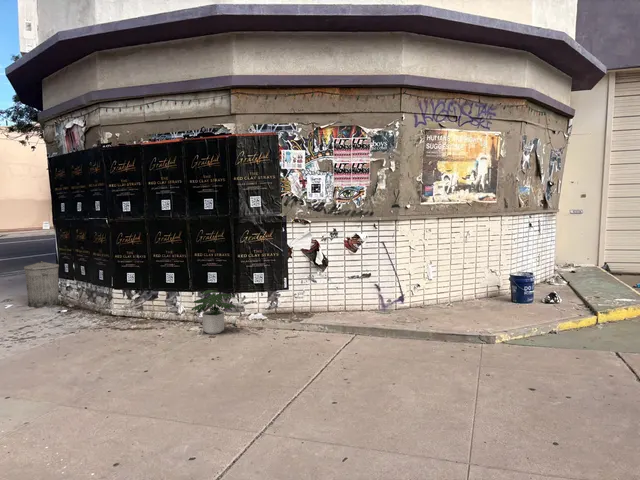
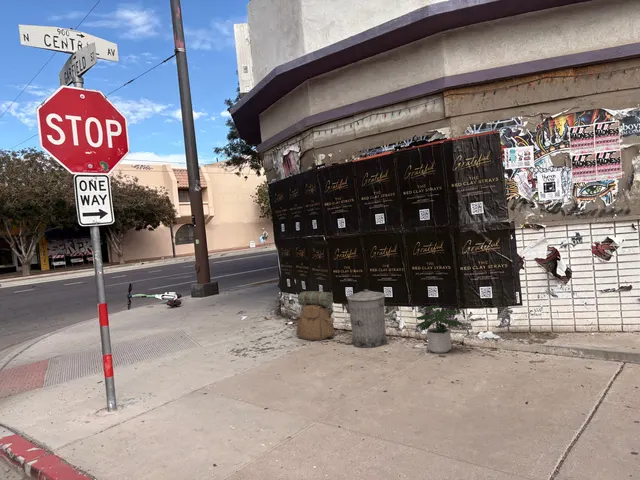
trash can: present [24,261,59,307] -> present [347,290,386,348]
backpack: none [69,275,112,326] -> present [296,291,334,340]

